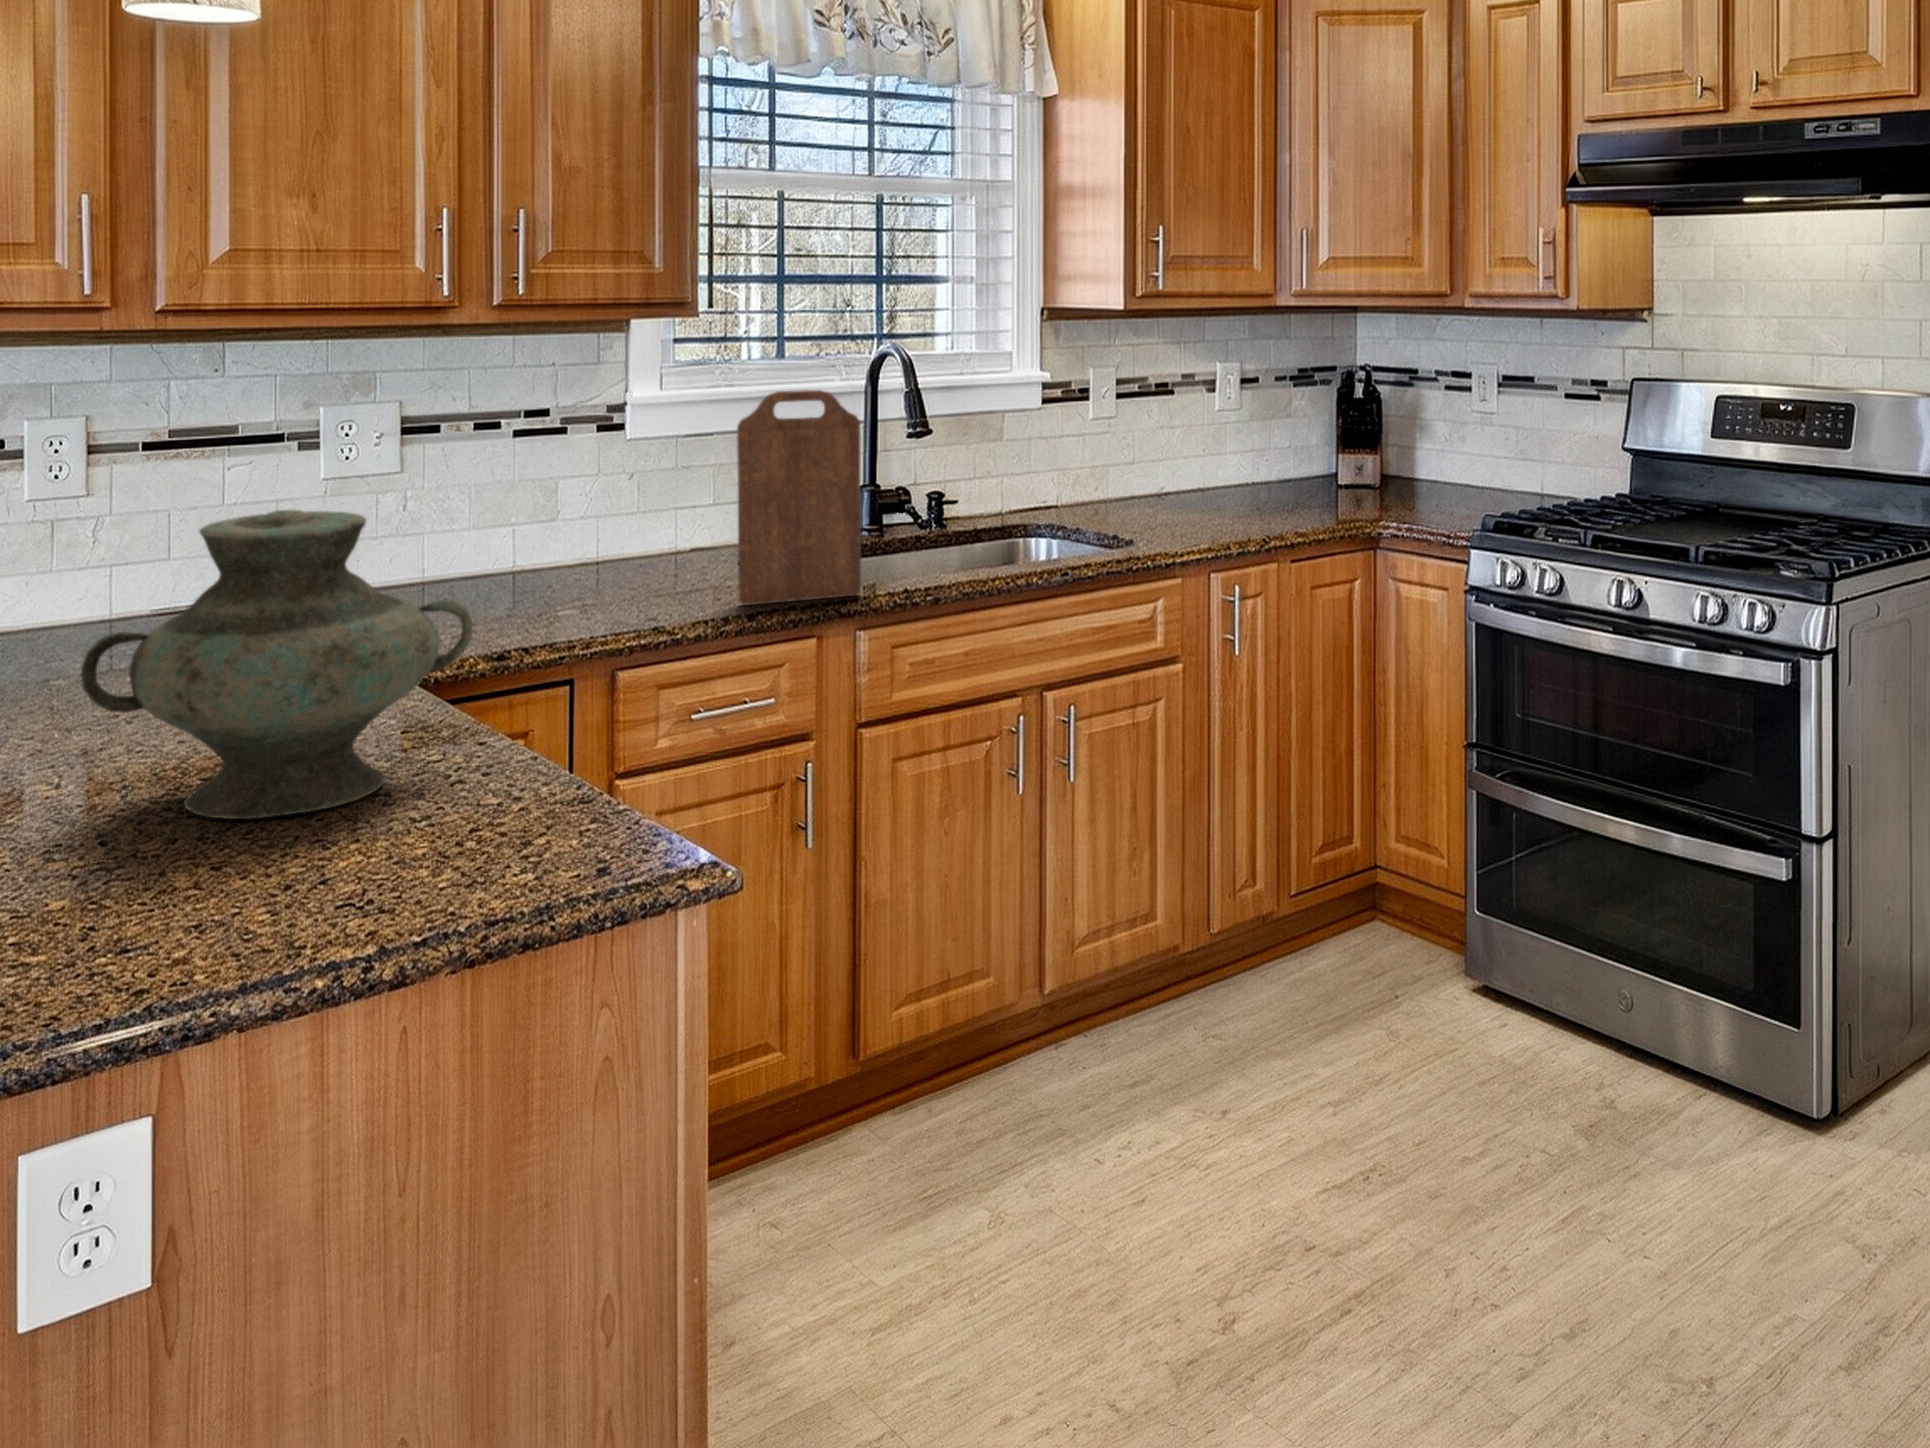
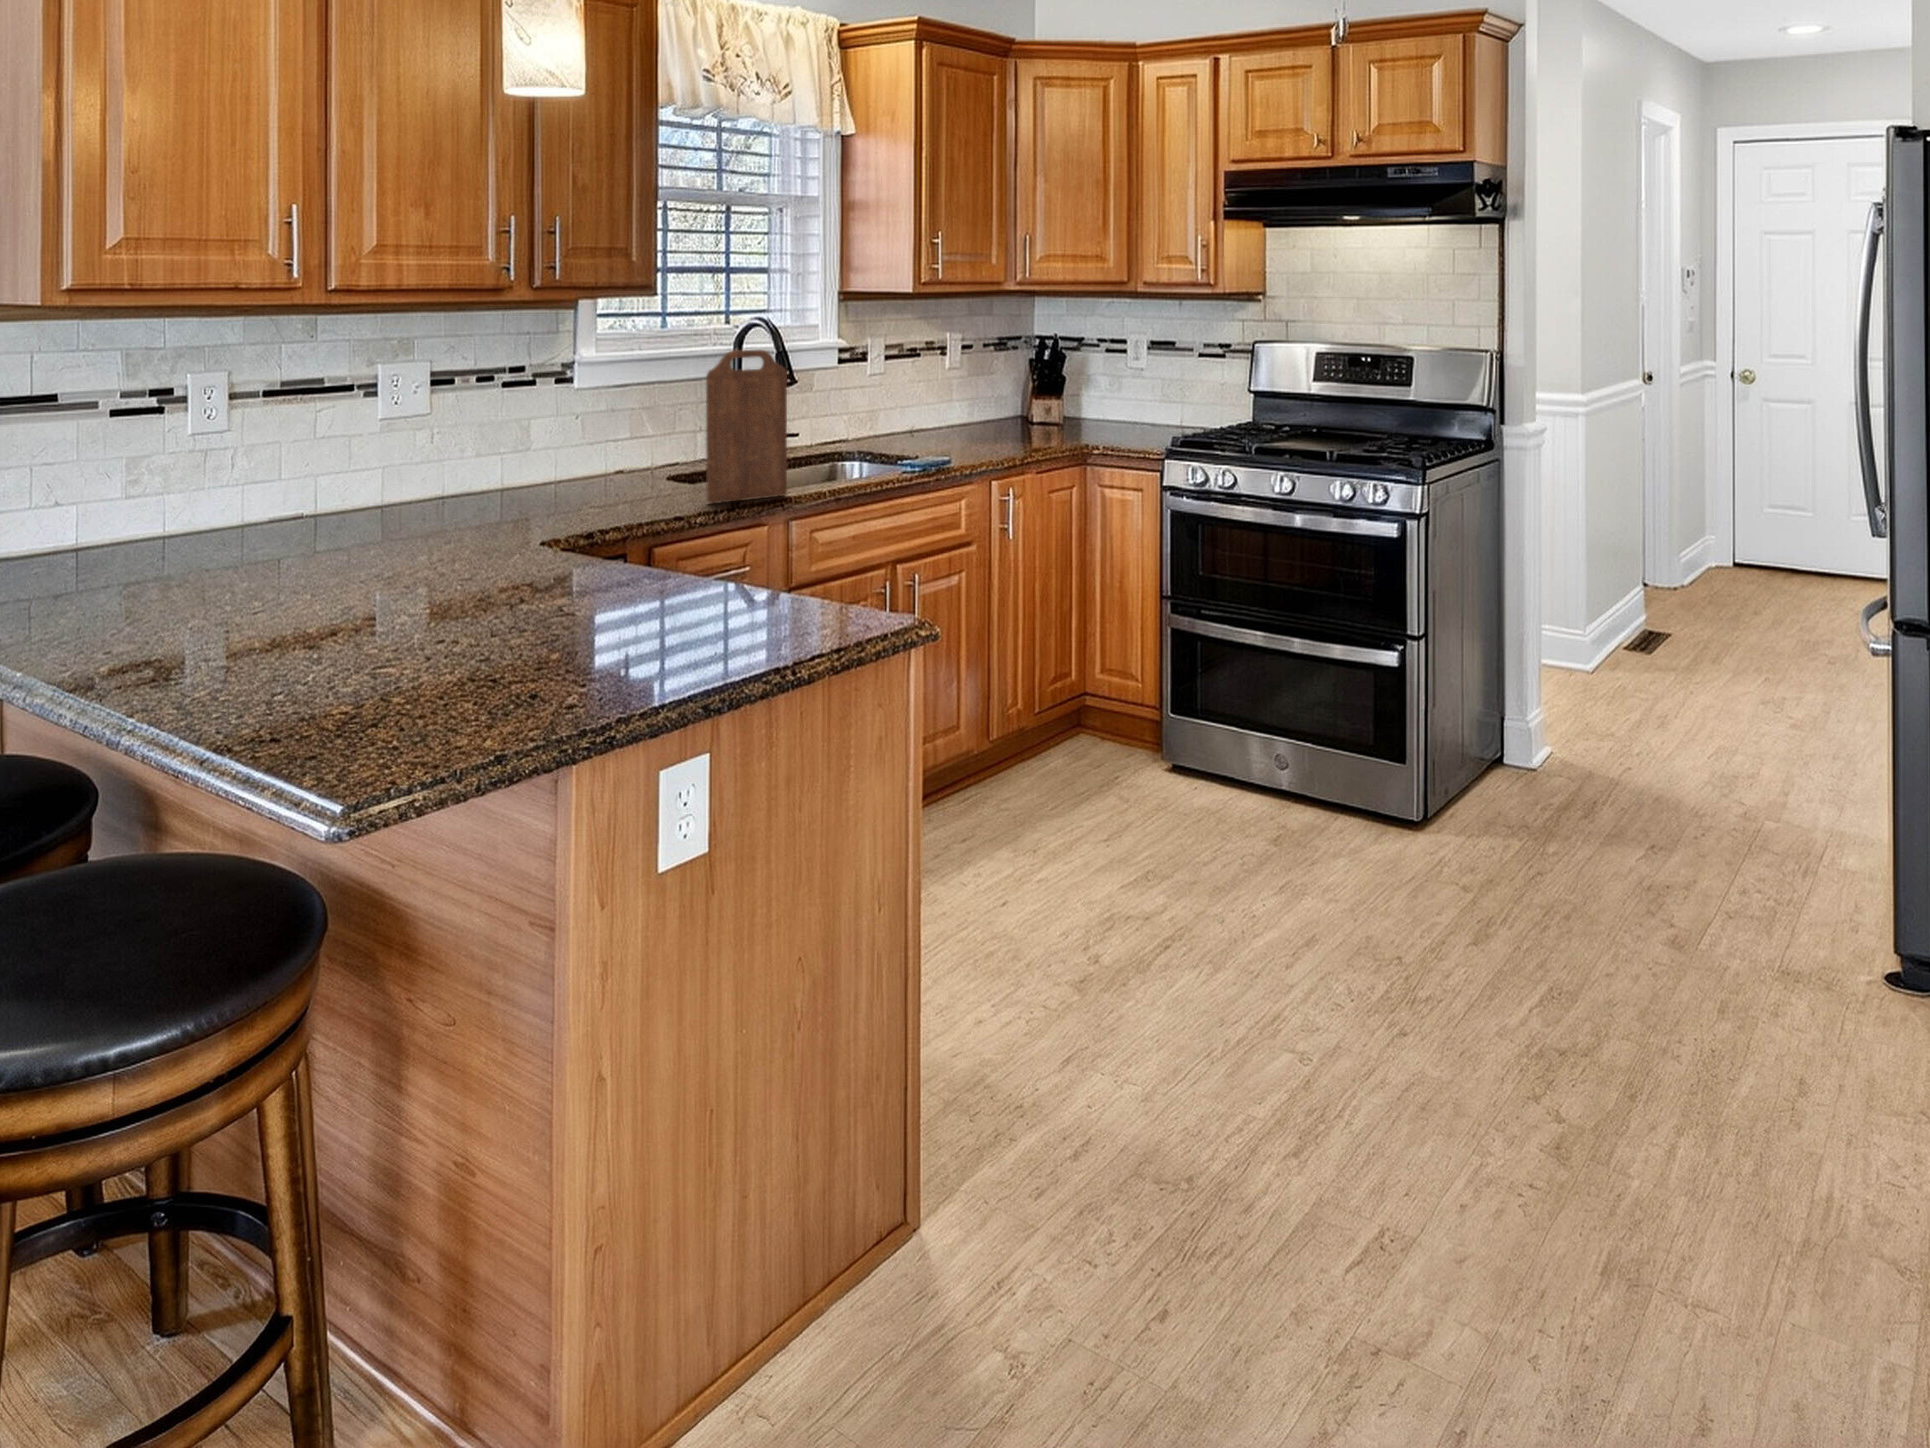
vase: present [81,510,473,819] -> none [452,423,664,626]

